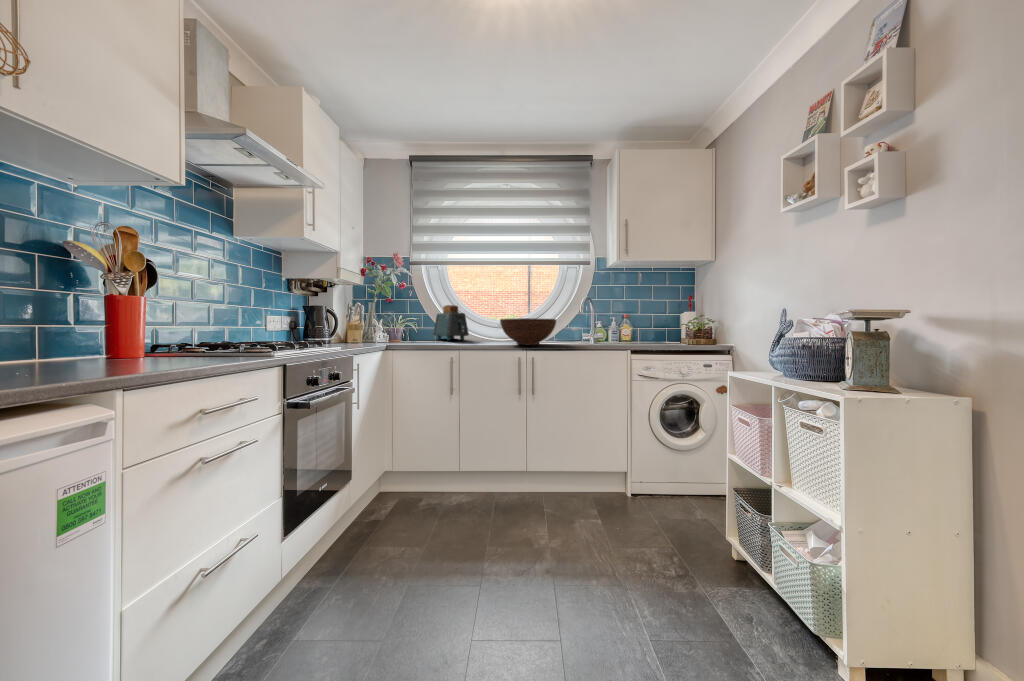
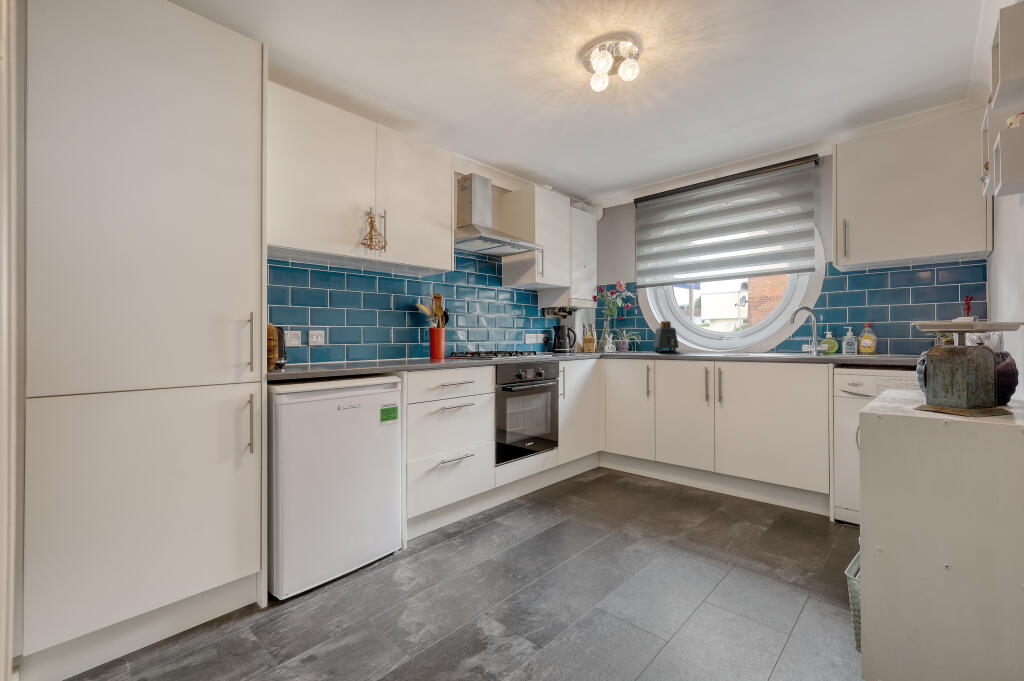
fruit bowl: present [500,318,556,345] -> none [690,332,747,357]

